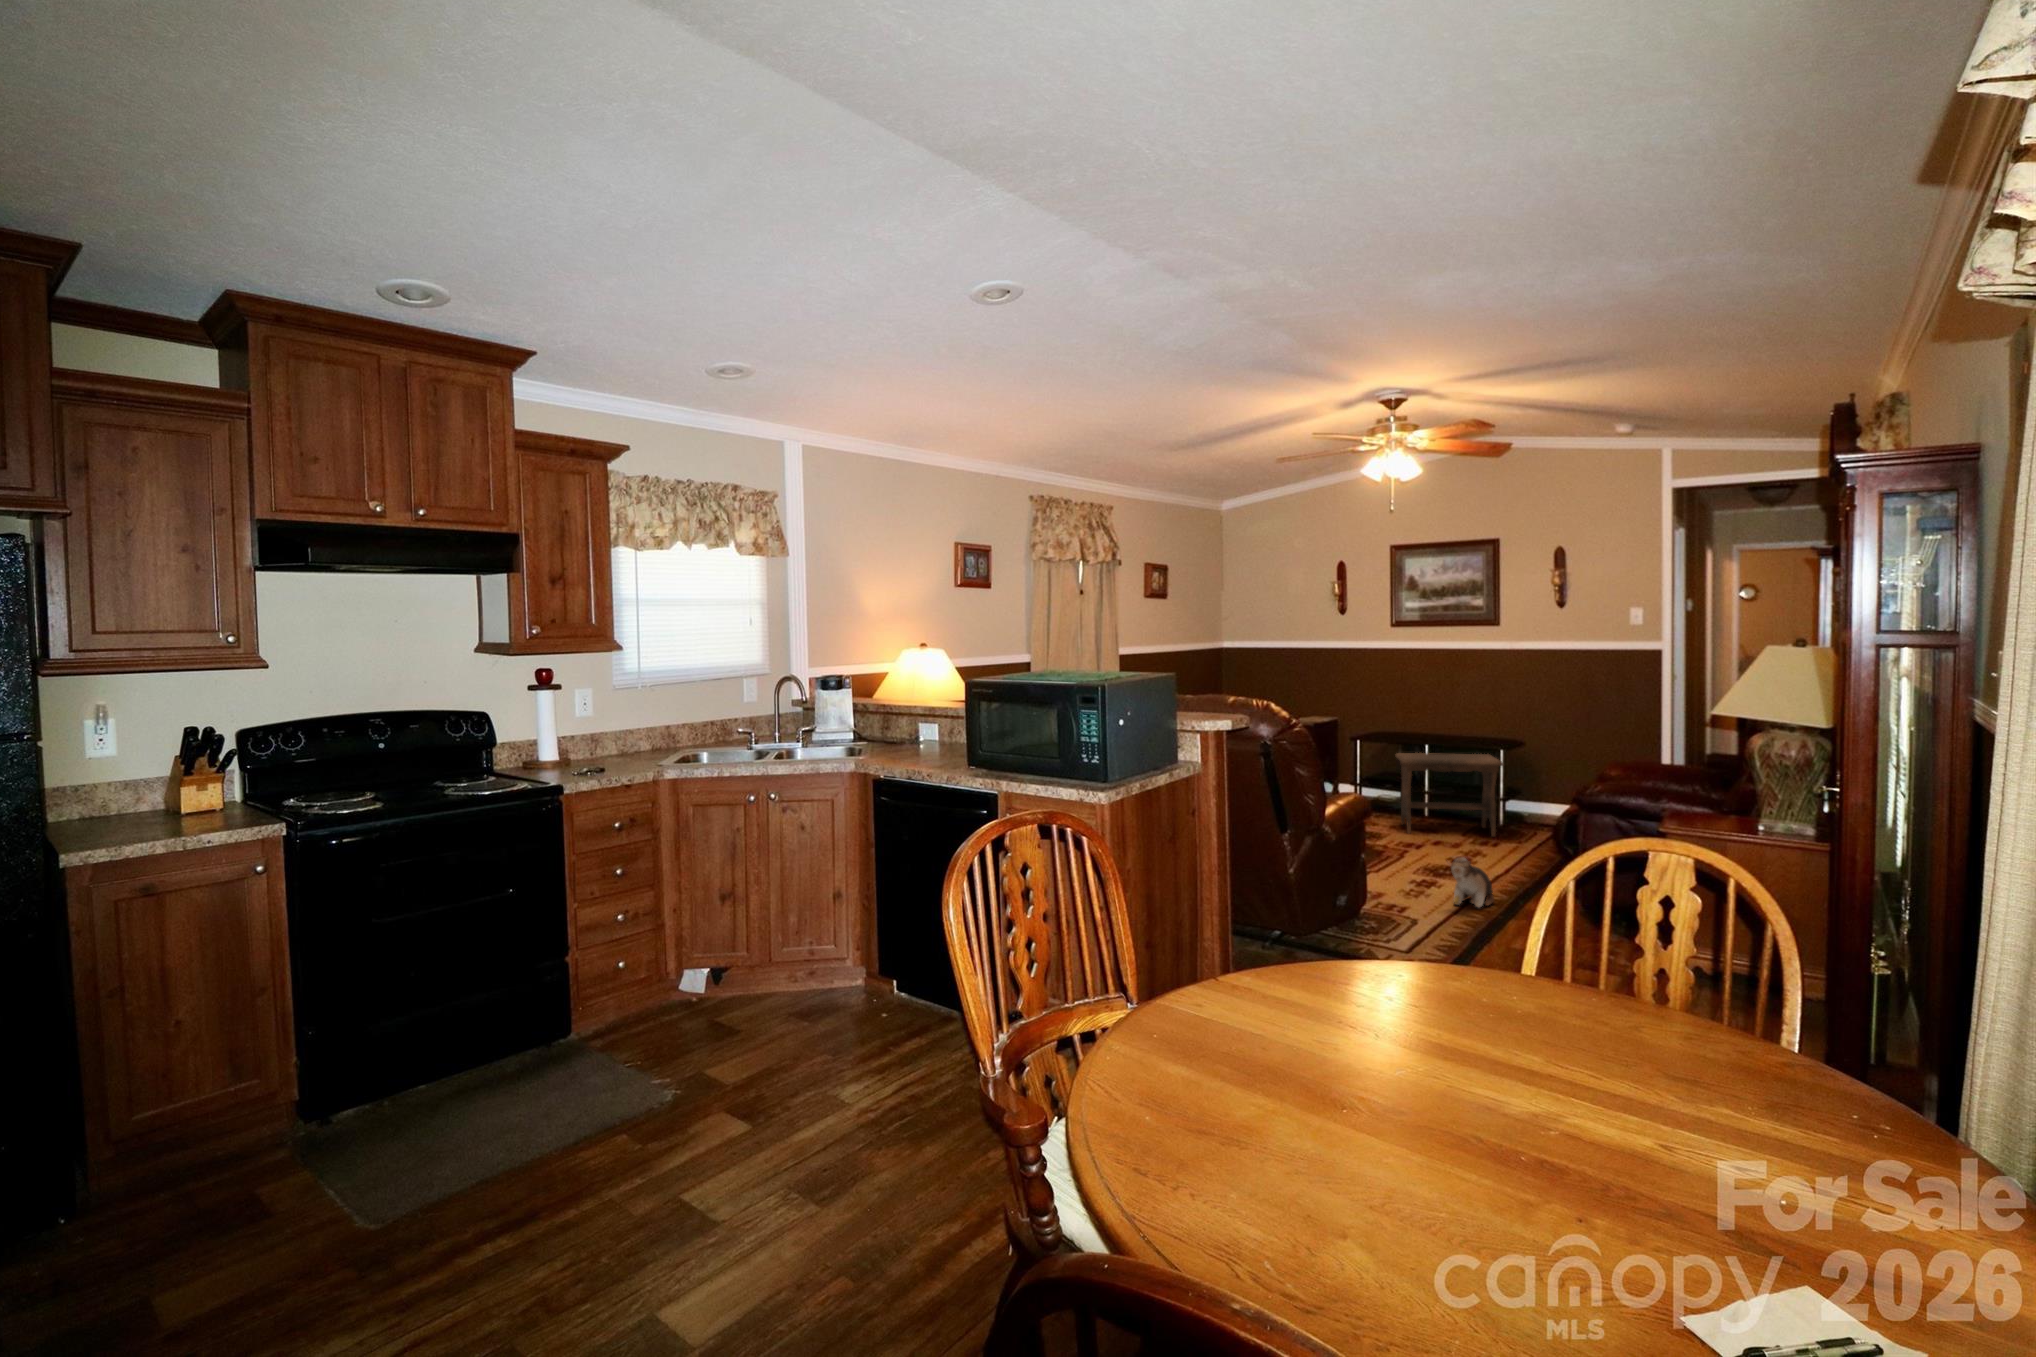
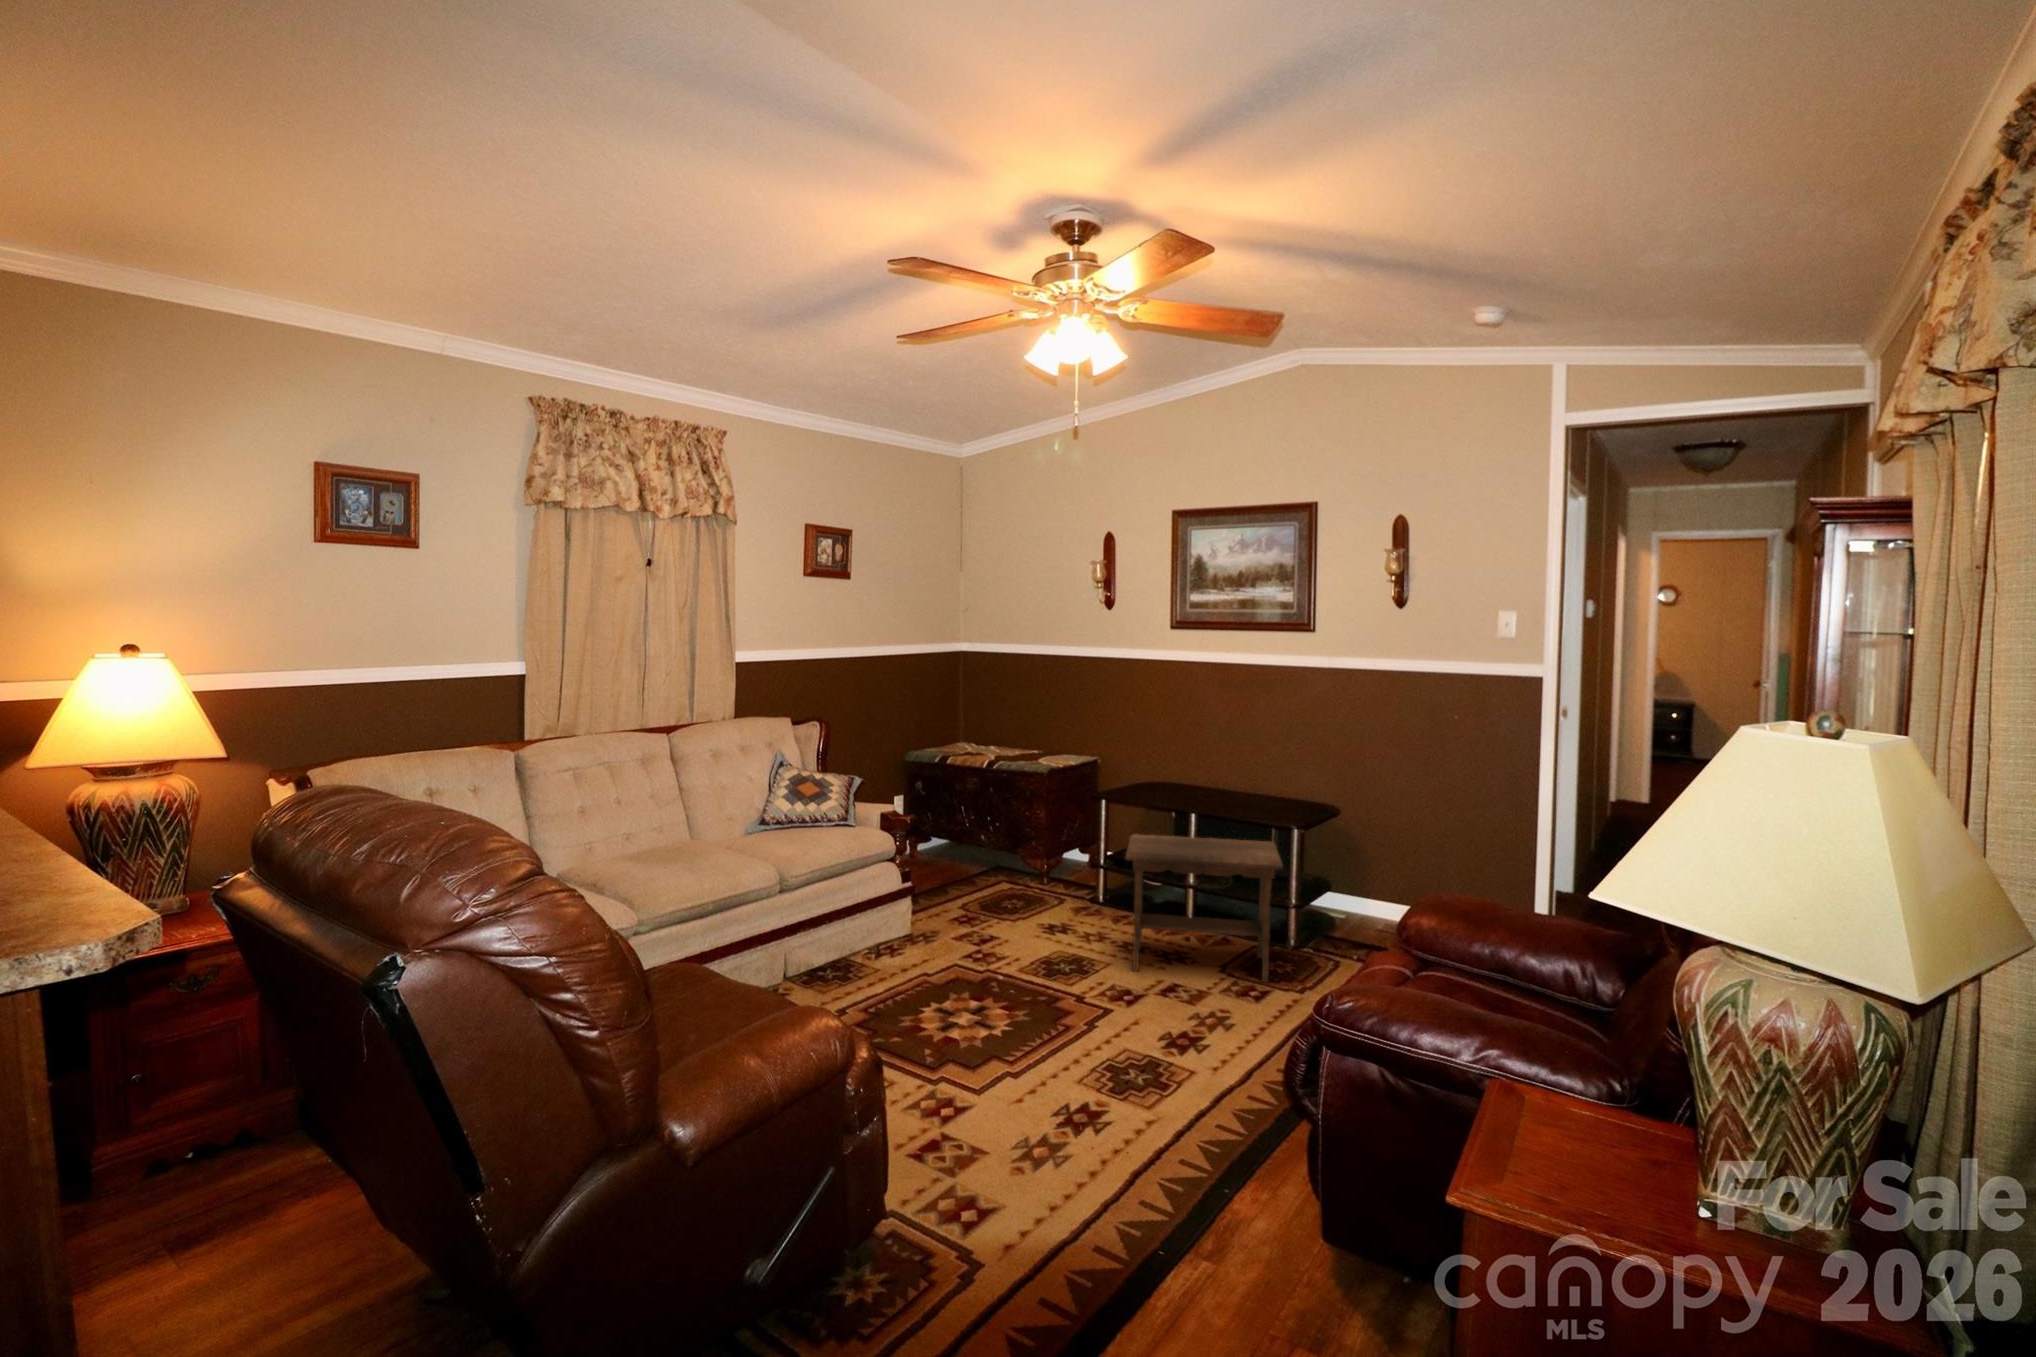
plush toy: present [1451,857,1494,907] -> none [1052,1138,1178,1247]

